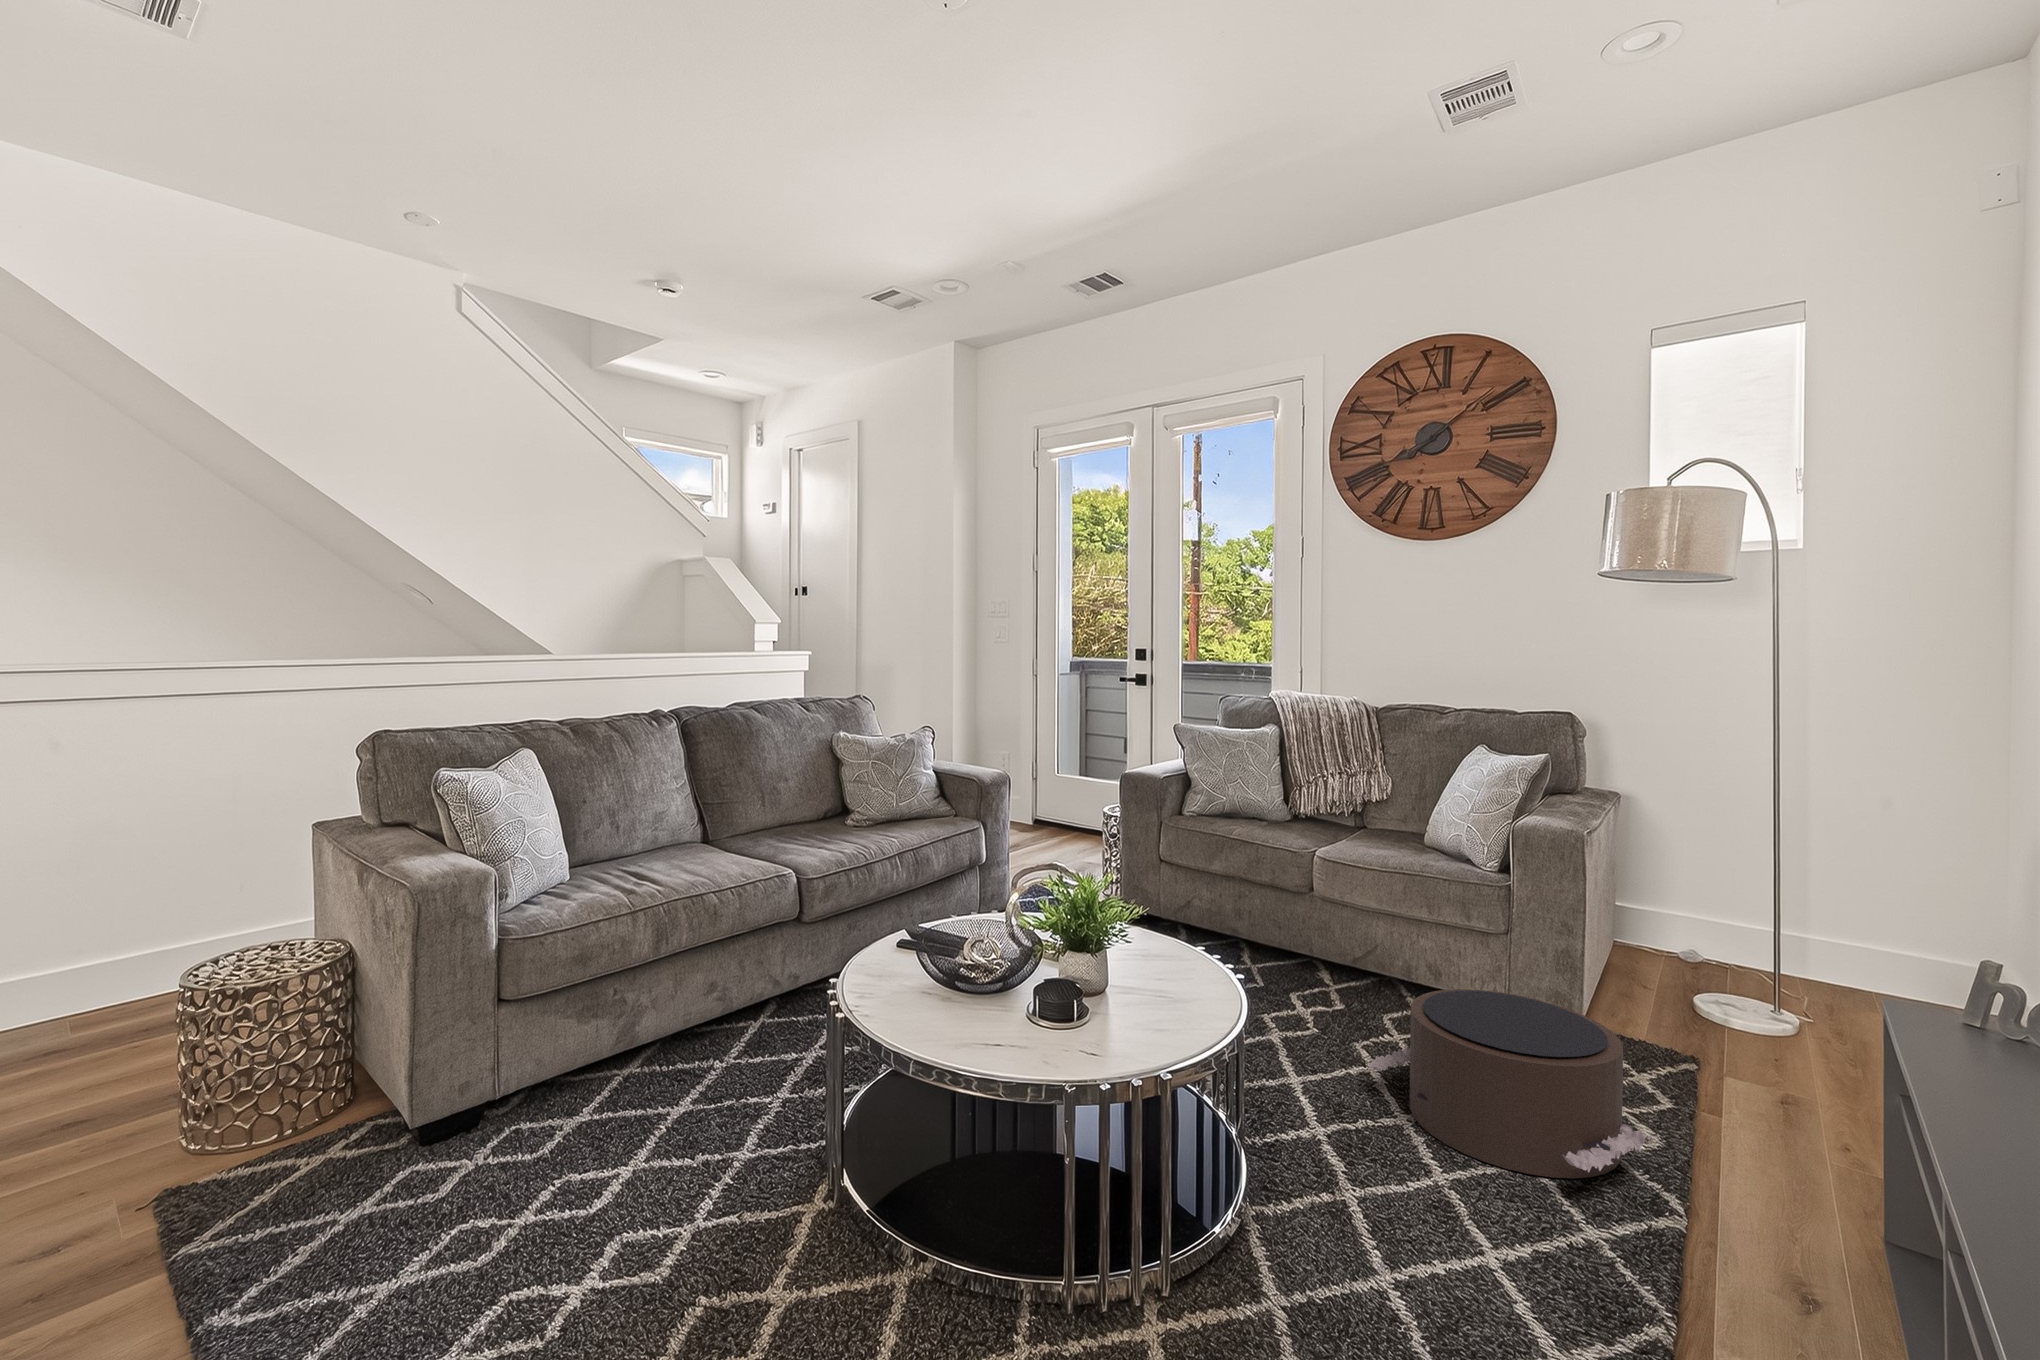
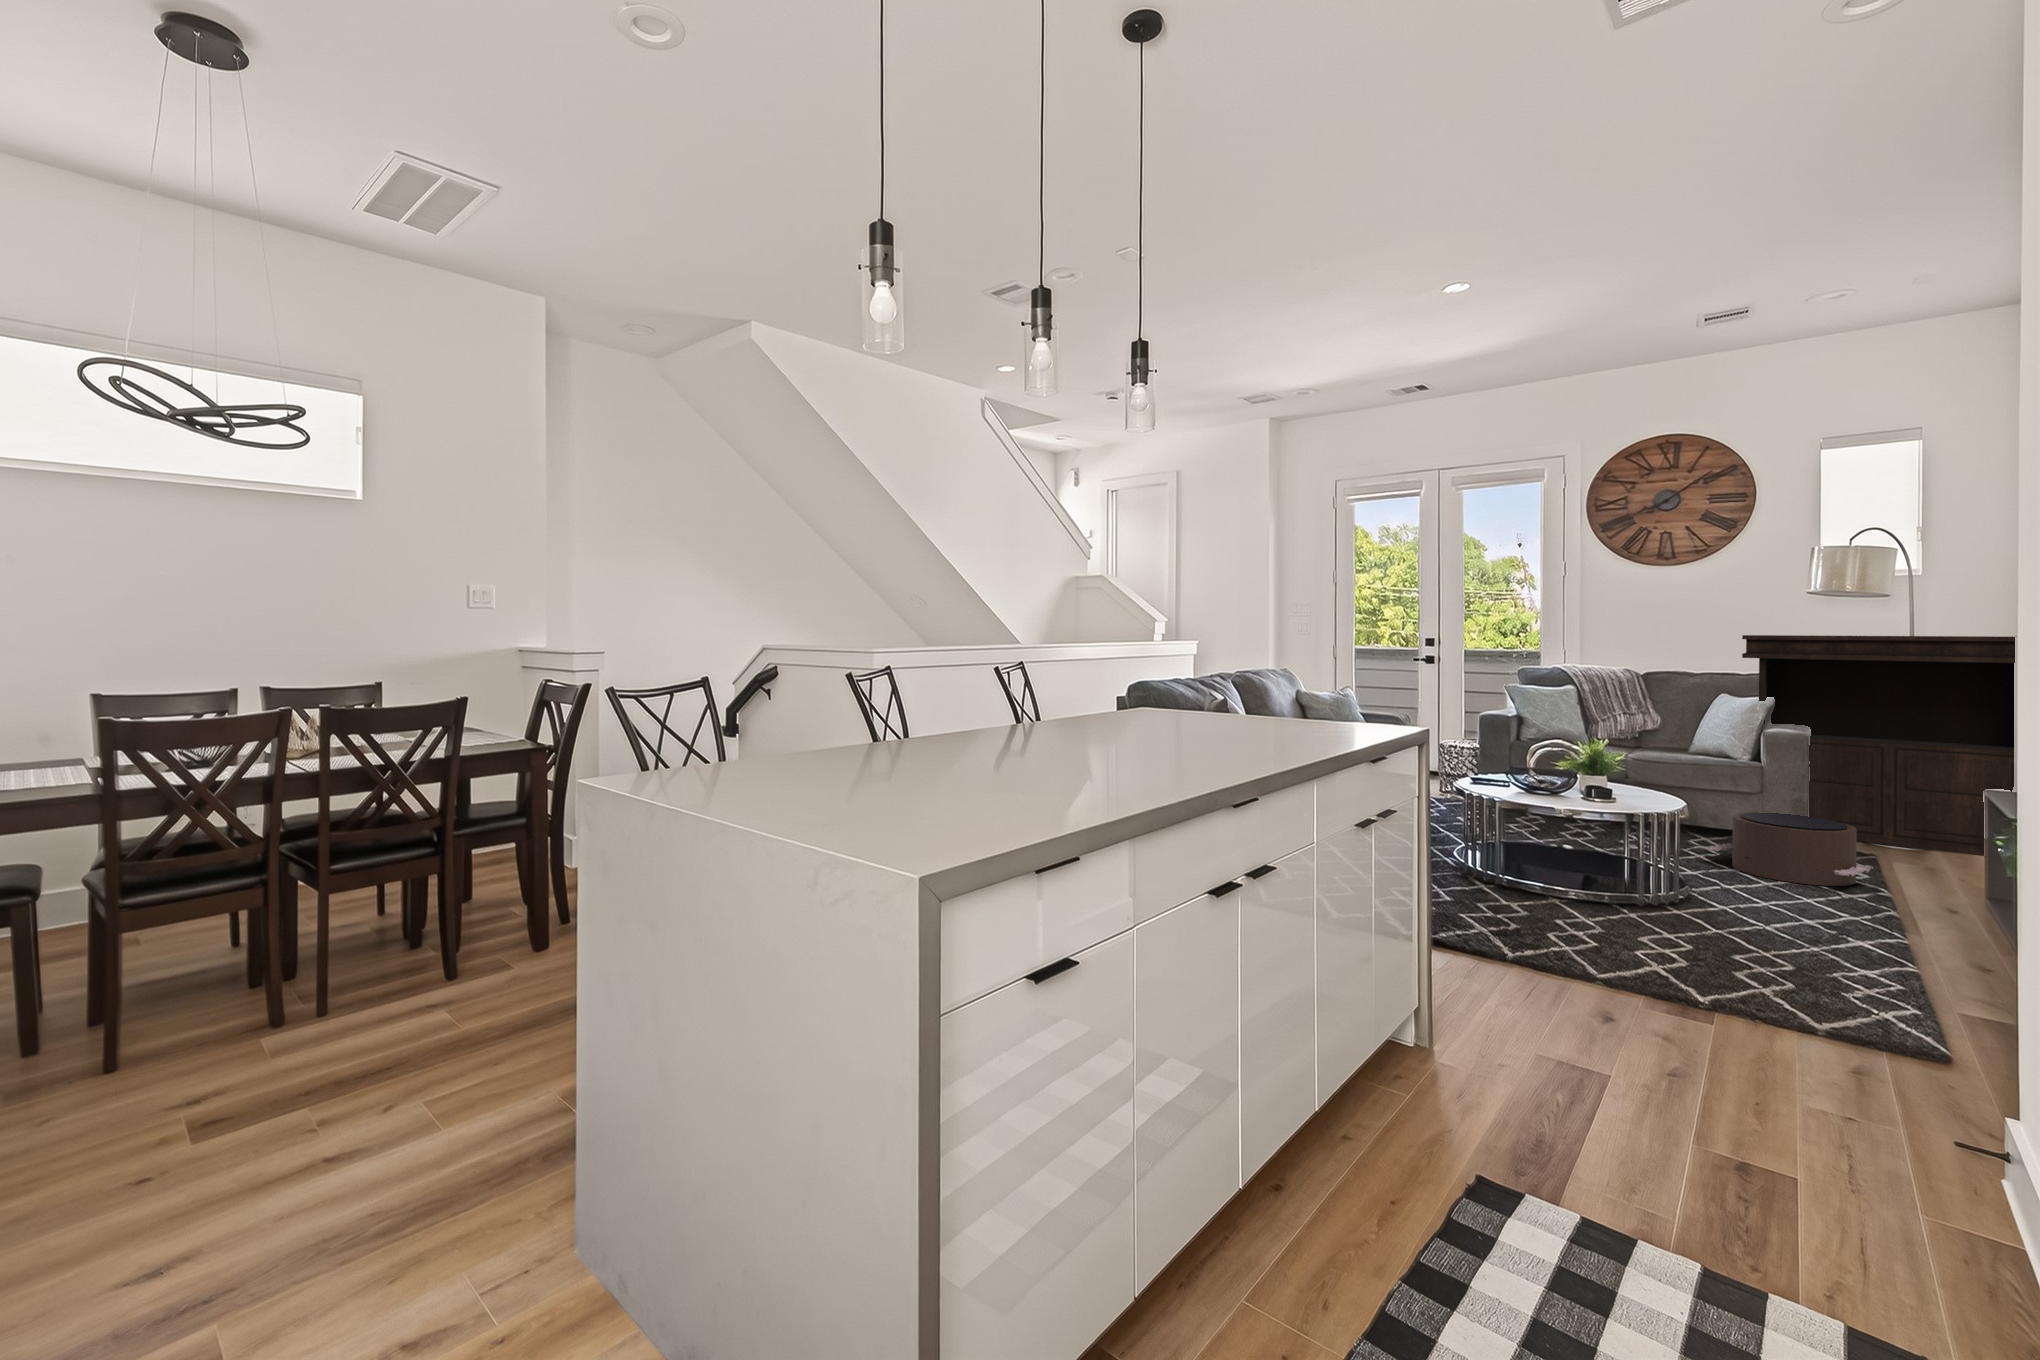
console table: none [1500,648,2012,1082] -> present [1742,635,2015,856]

